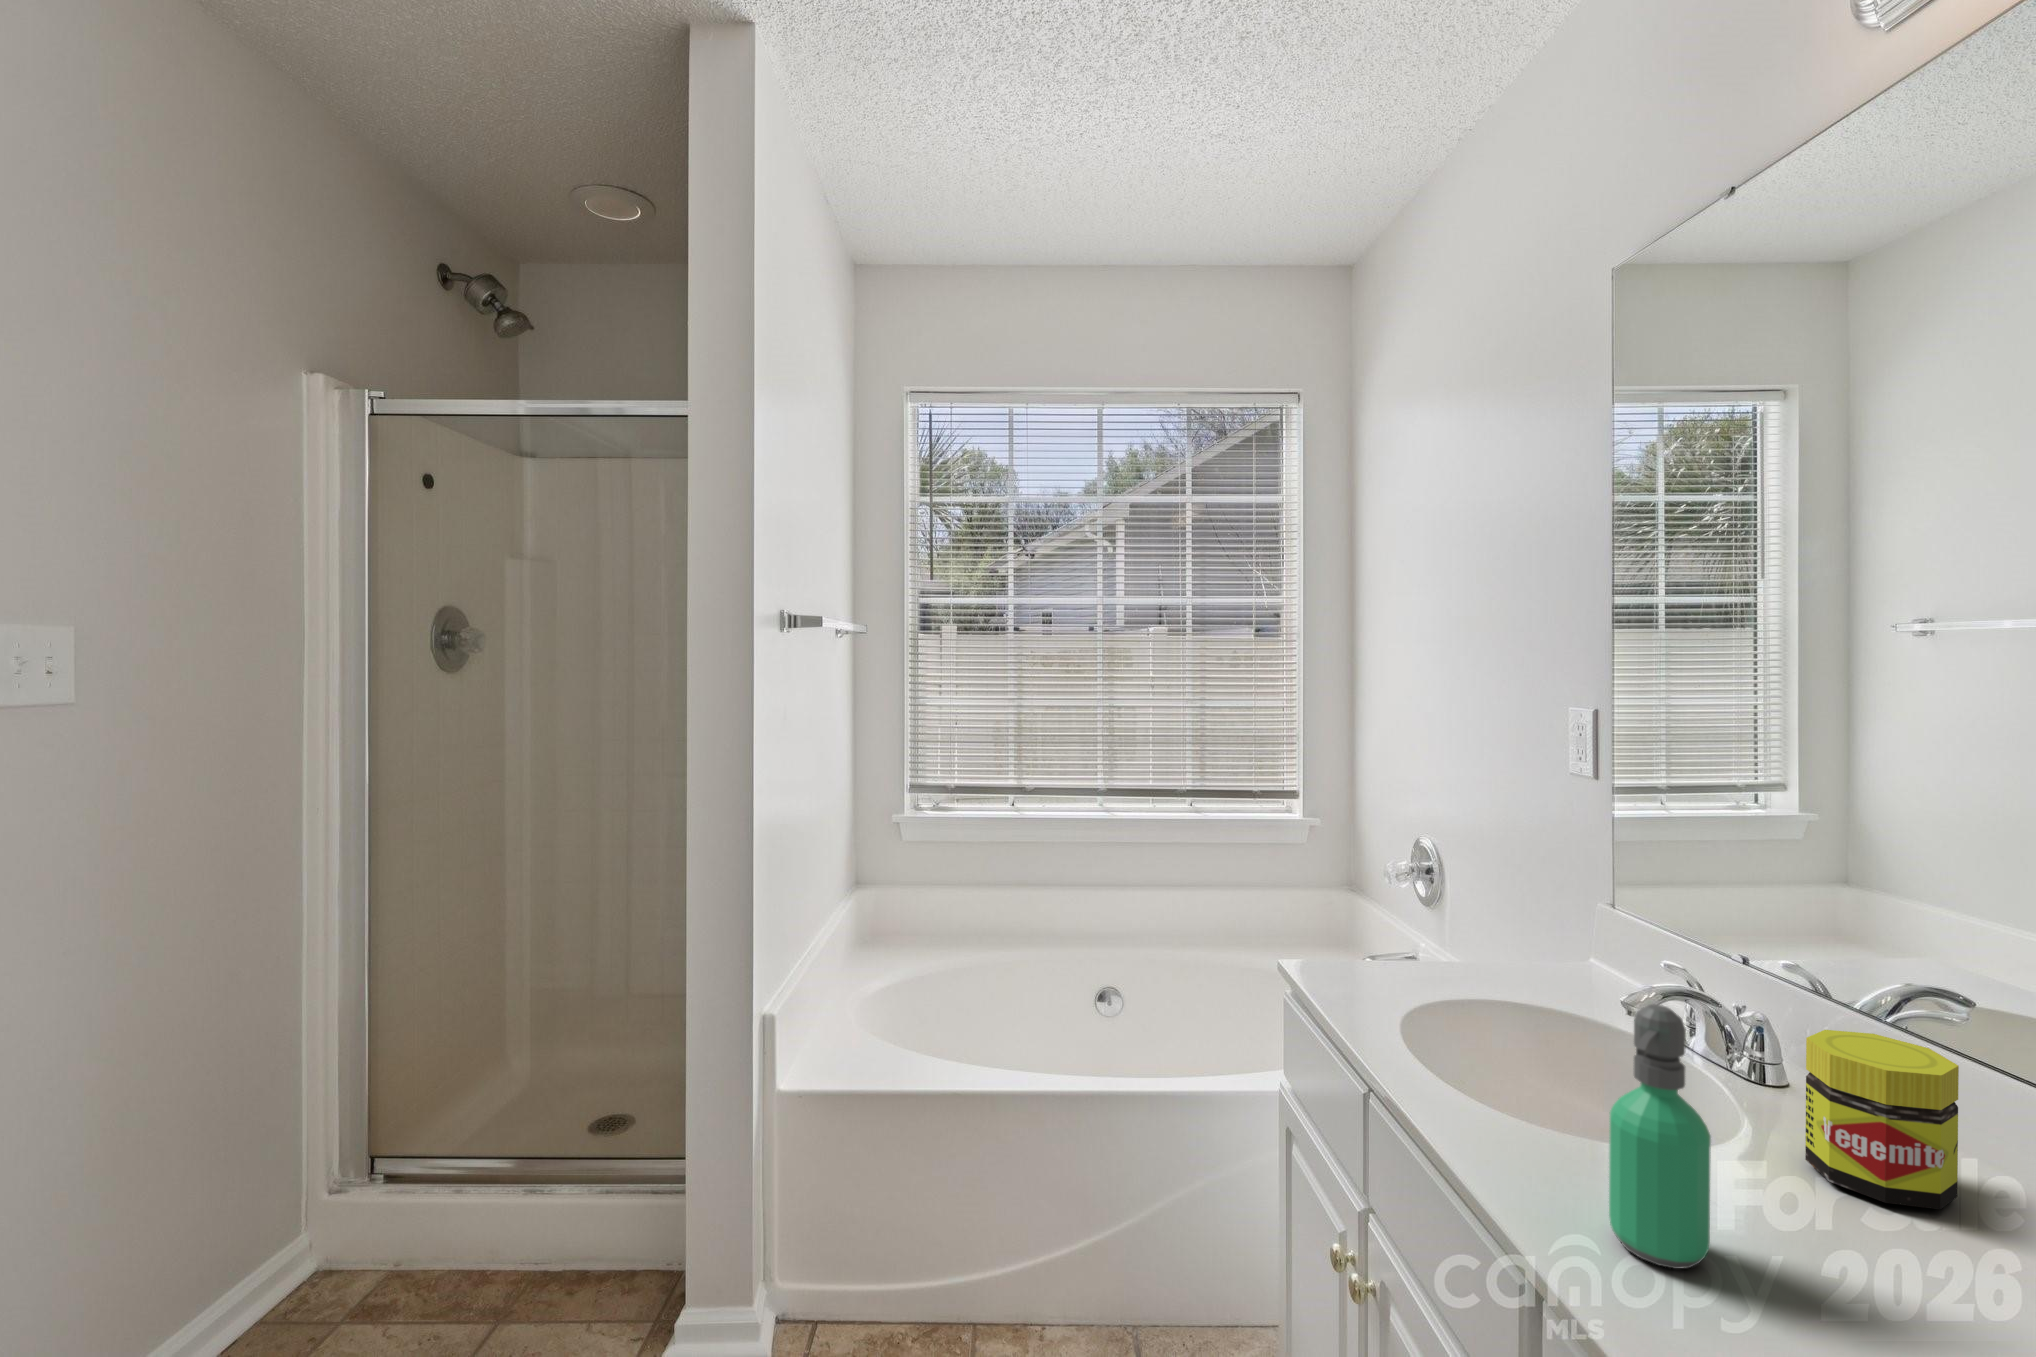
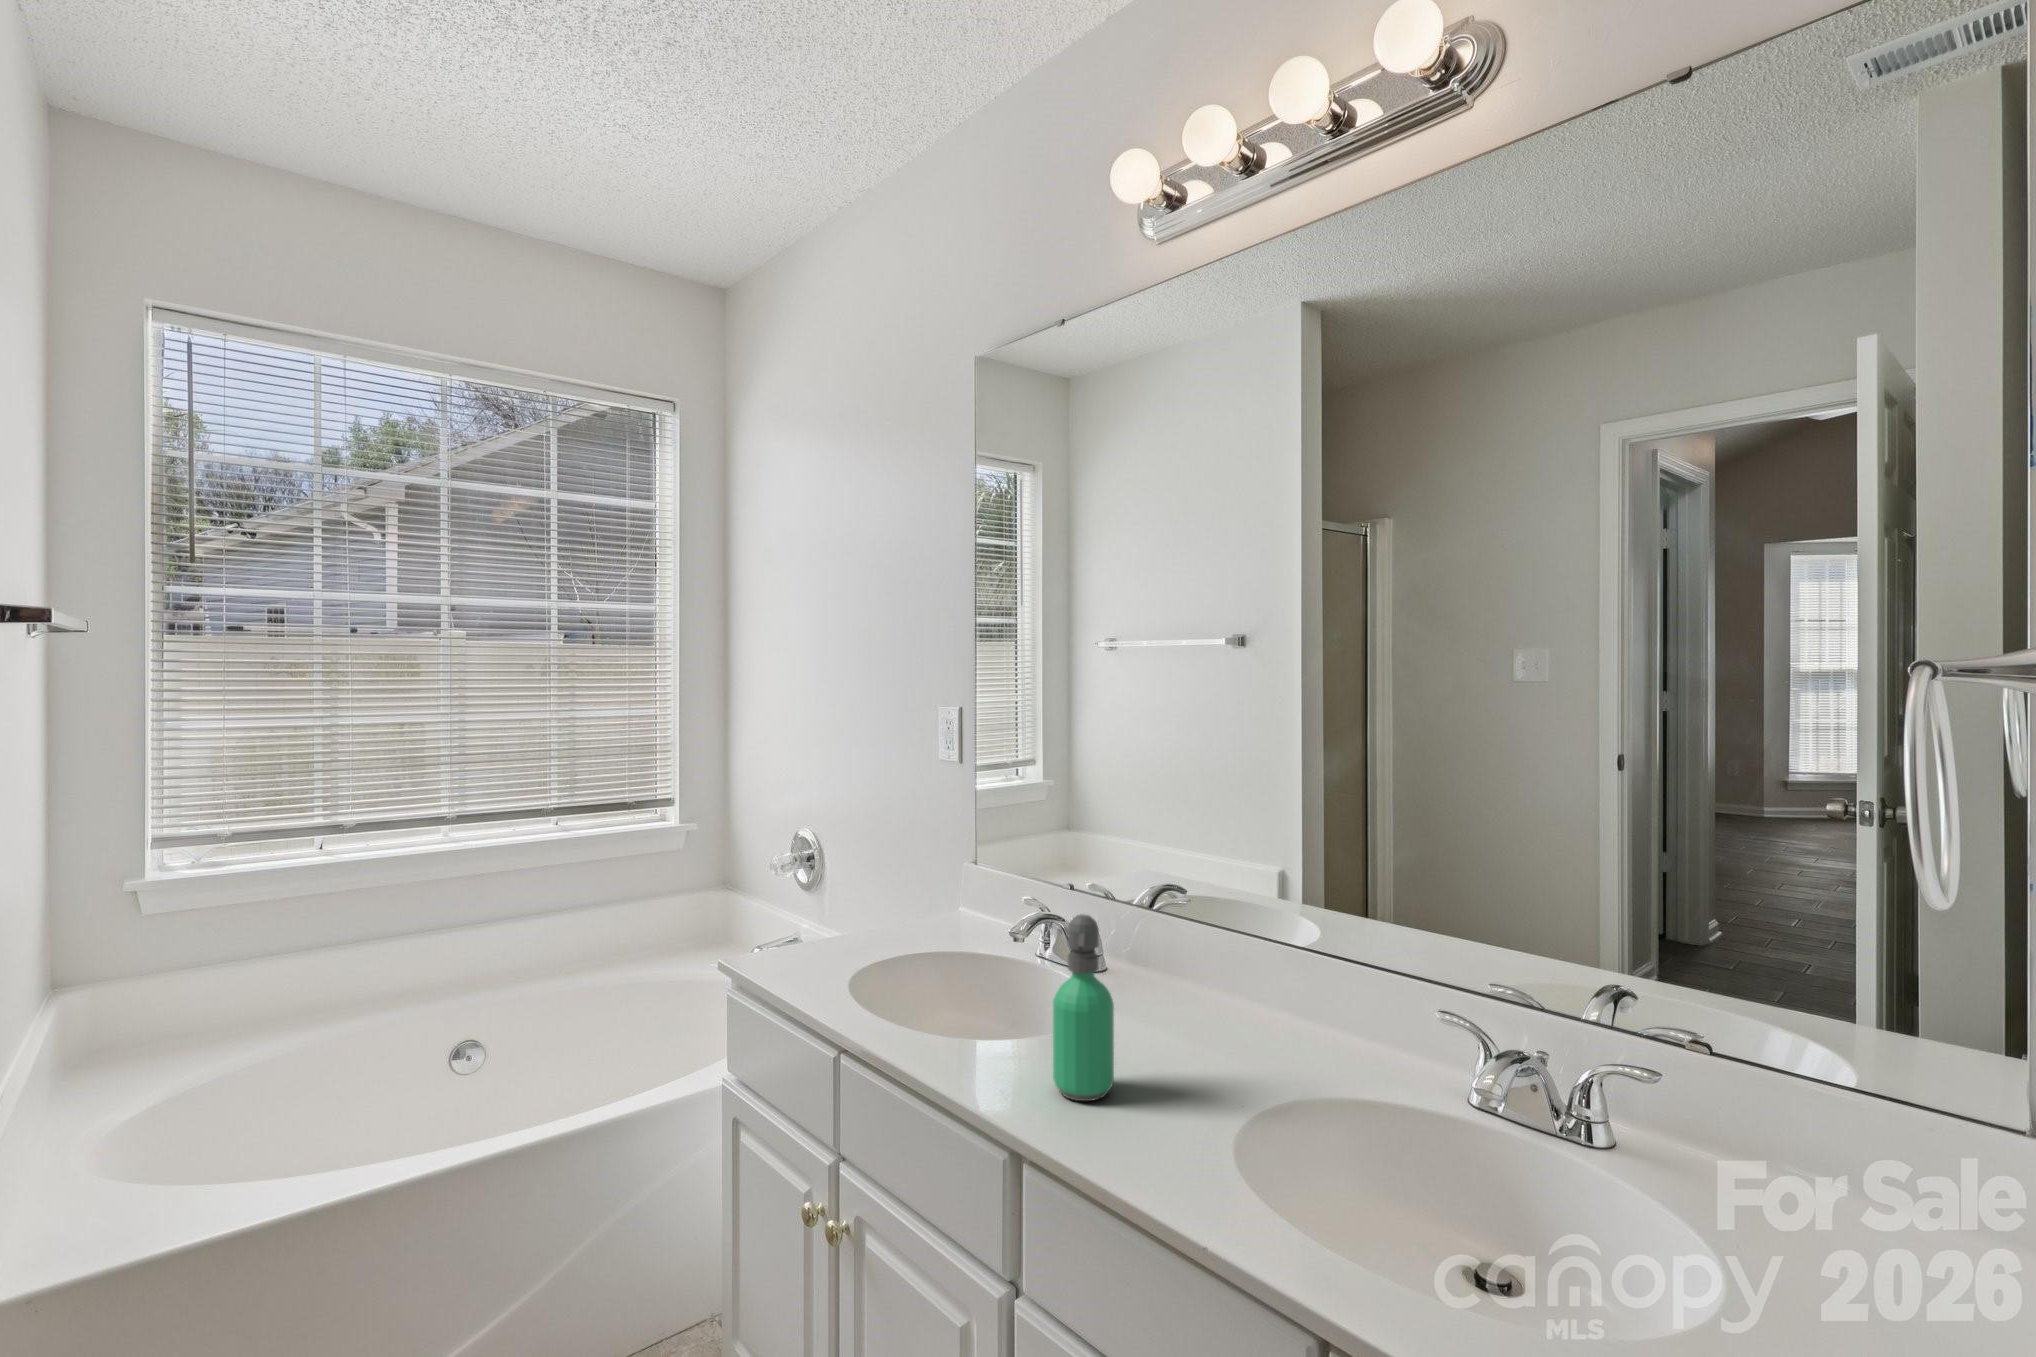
jar: present [1805,1030,1959,1209] -> none [1136,917,1210,1024]

